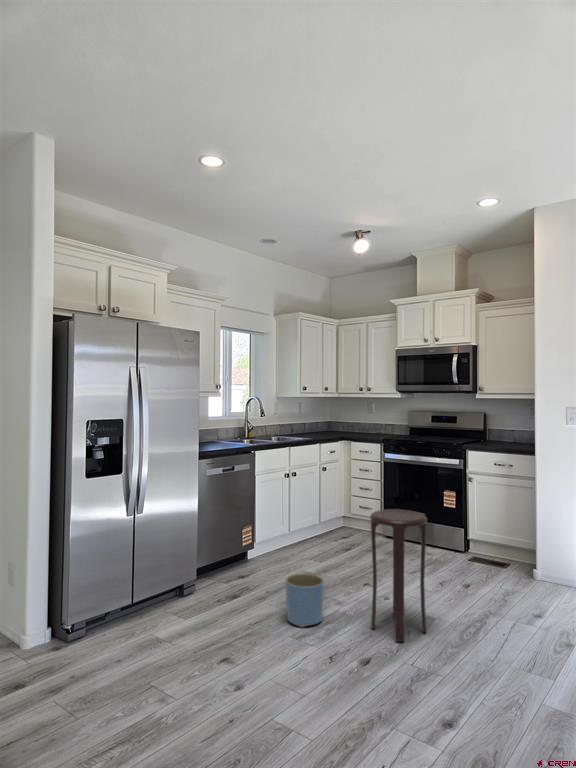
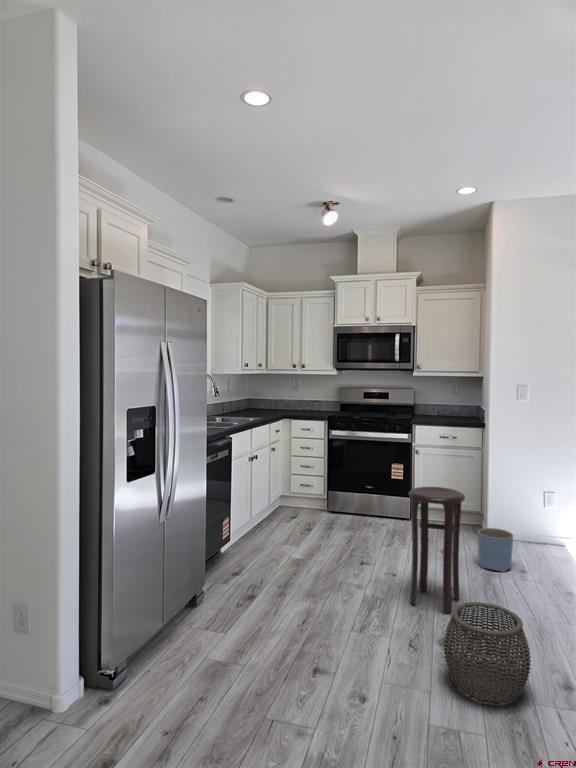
planter: present [285,573,324,628] -> present [478,528,513,572]
woven basket: none [320,623,404,729] -> present [444,602,531,704]

